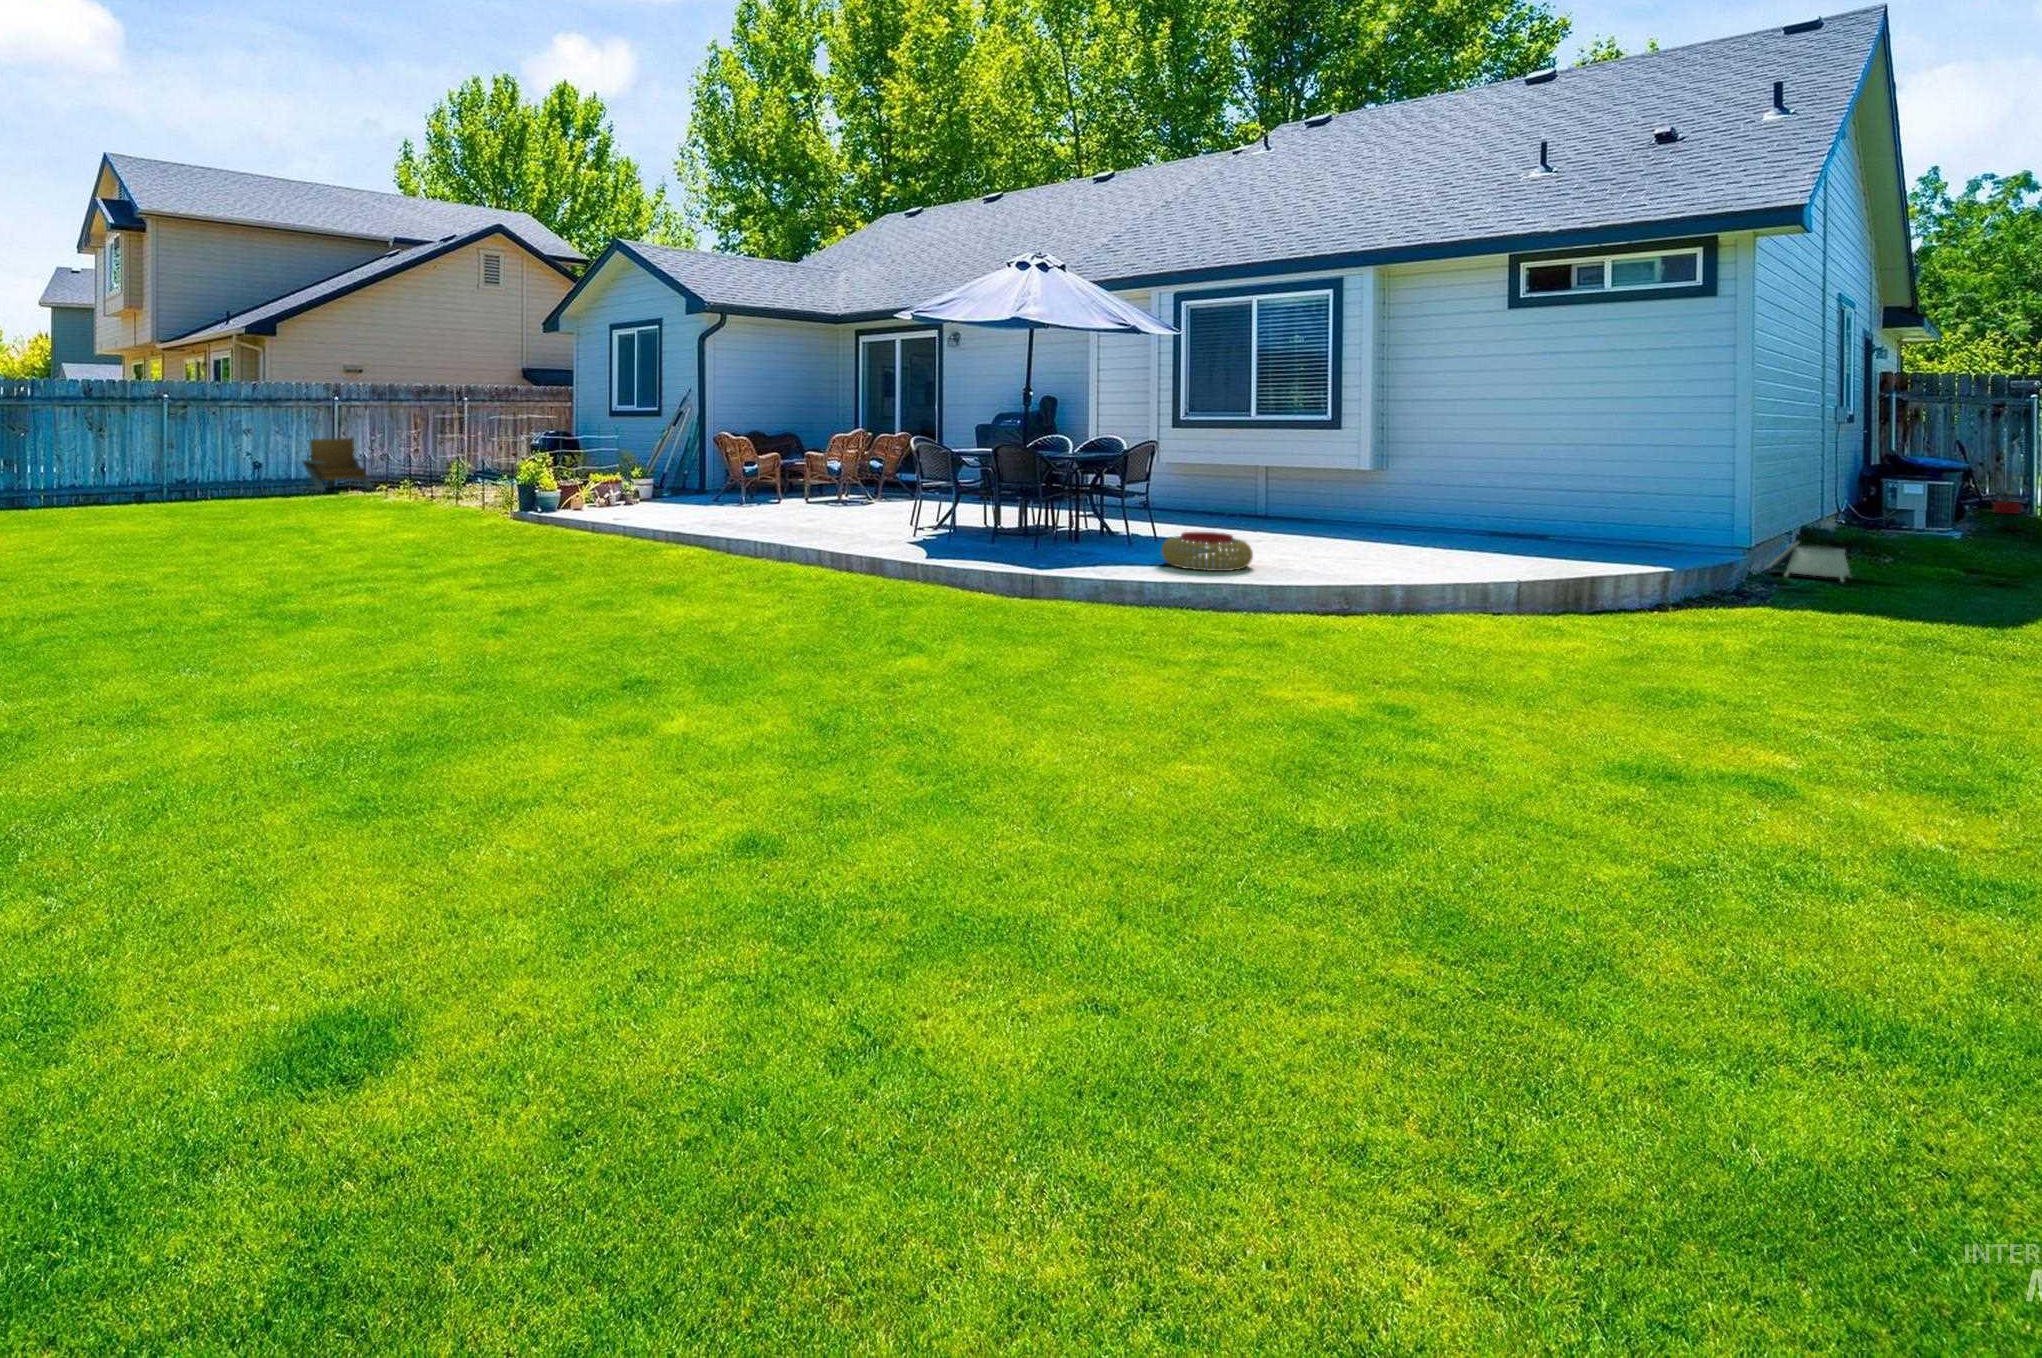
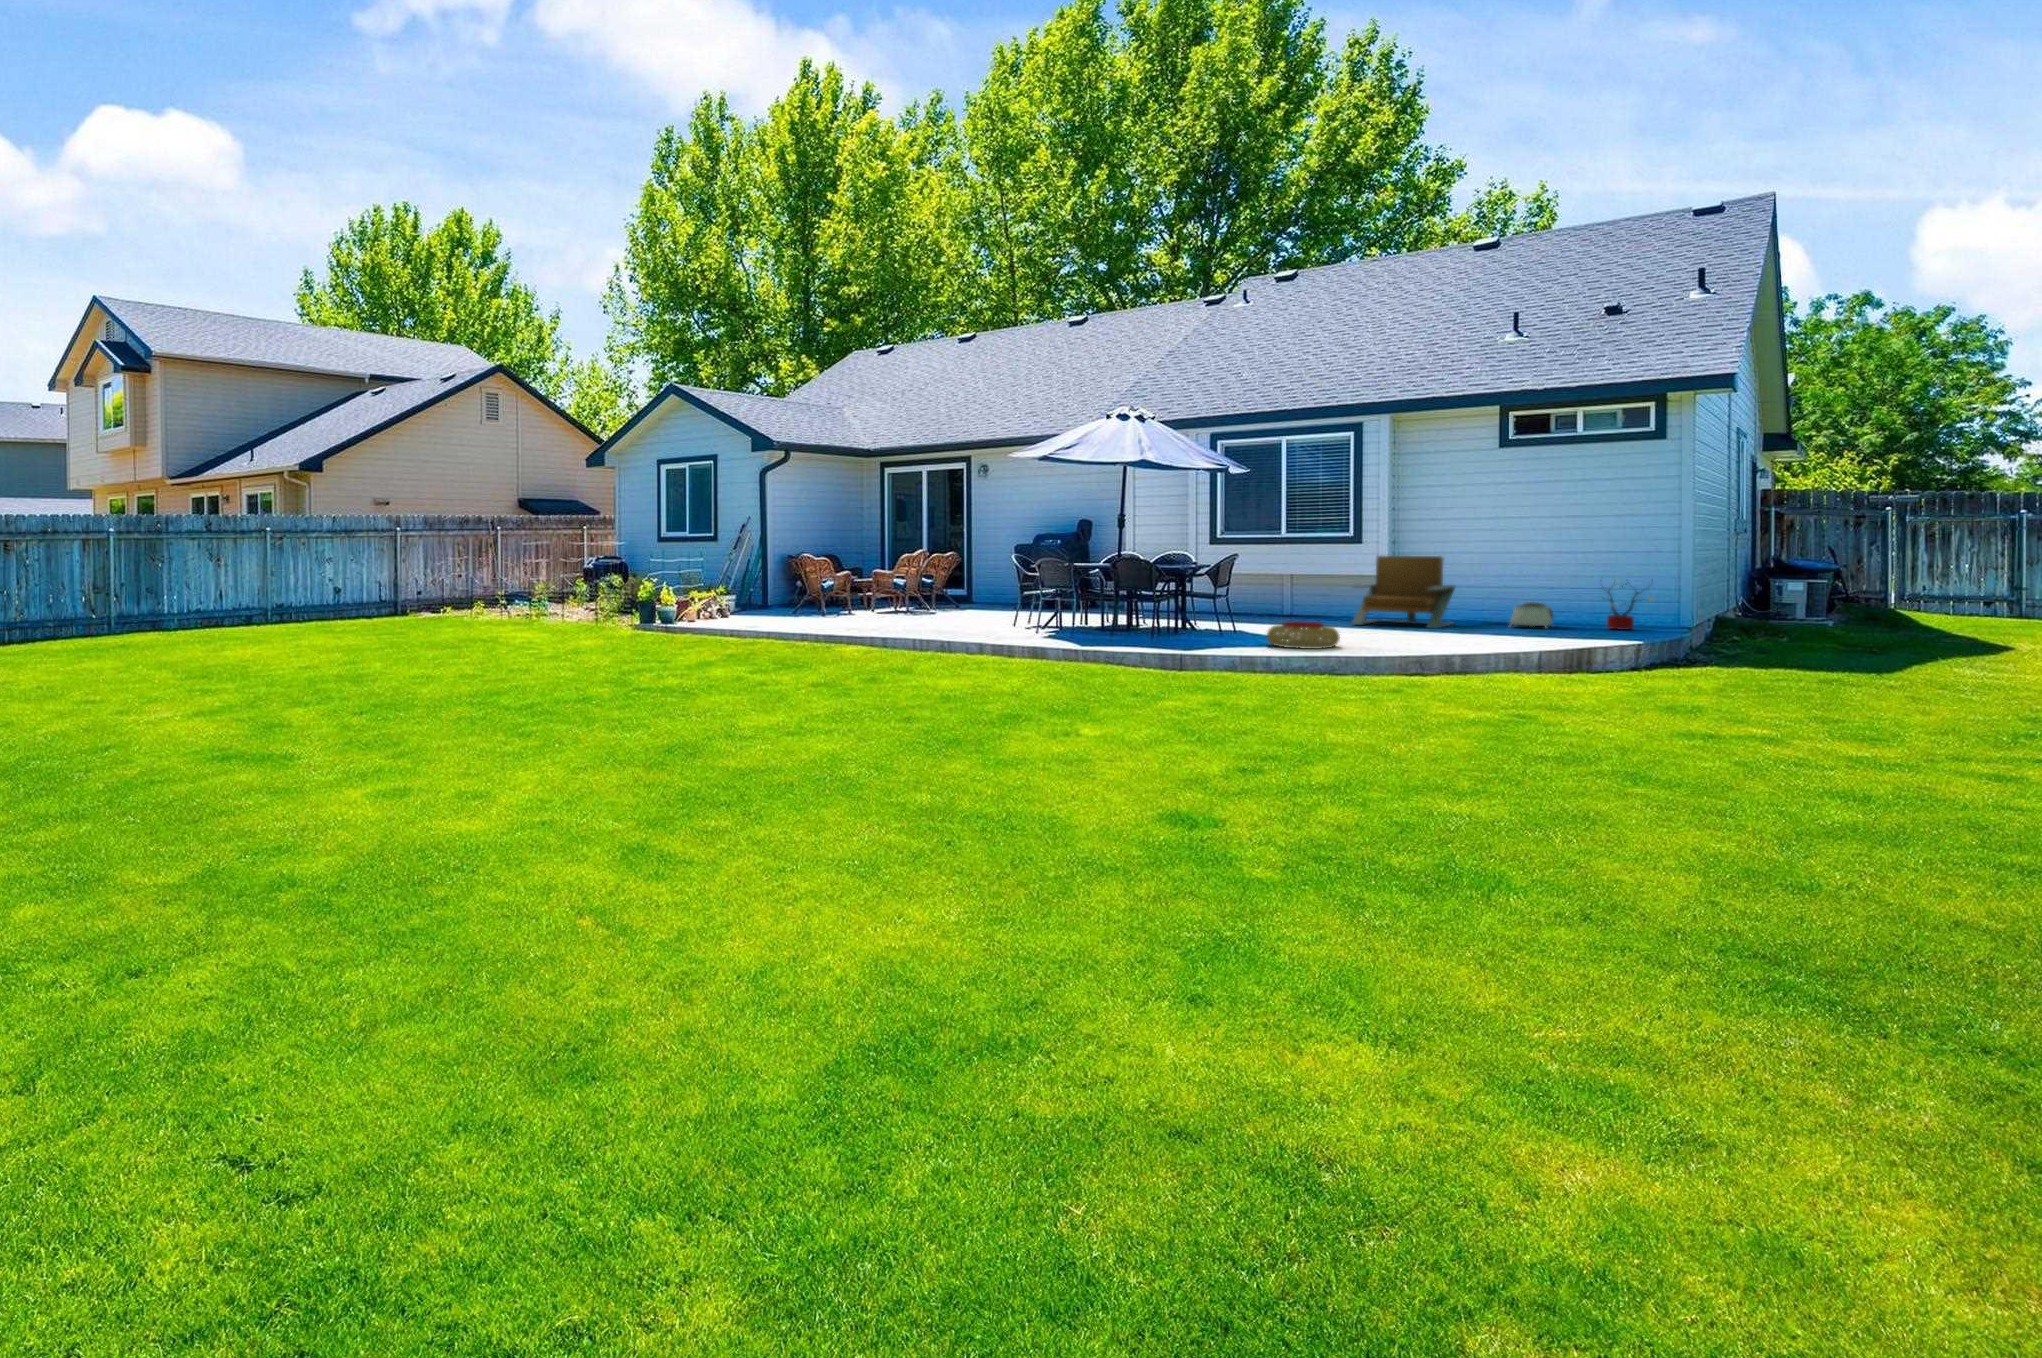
lounge chair: present [302,438,373,491] -> present [1352,556,1455,628]
decorative plant: present [1989,468,2021,514] -> present [1602,583,1653,630]
basket: present [1769,542,1851,582] -> present [1510,602,1553,627]

